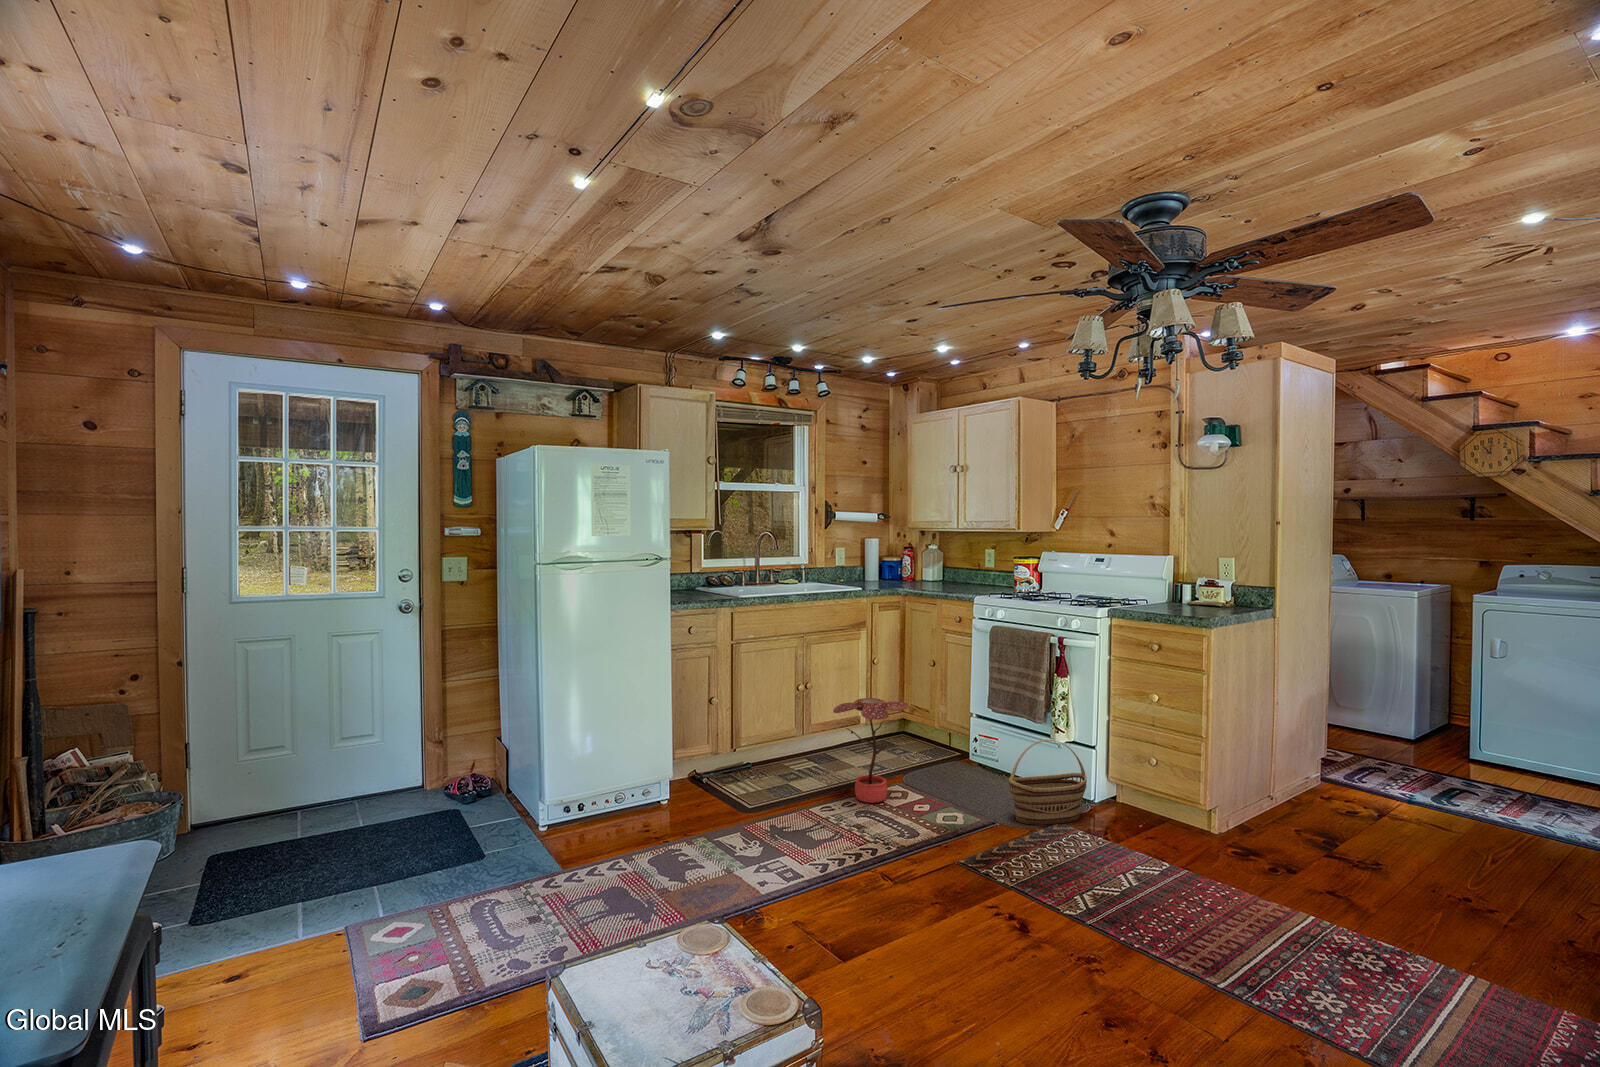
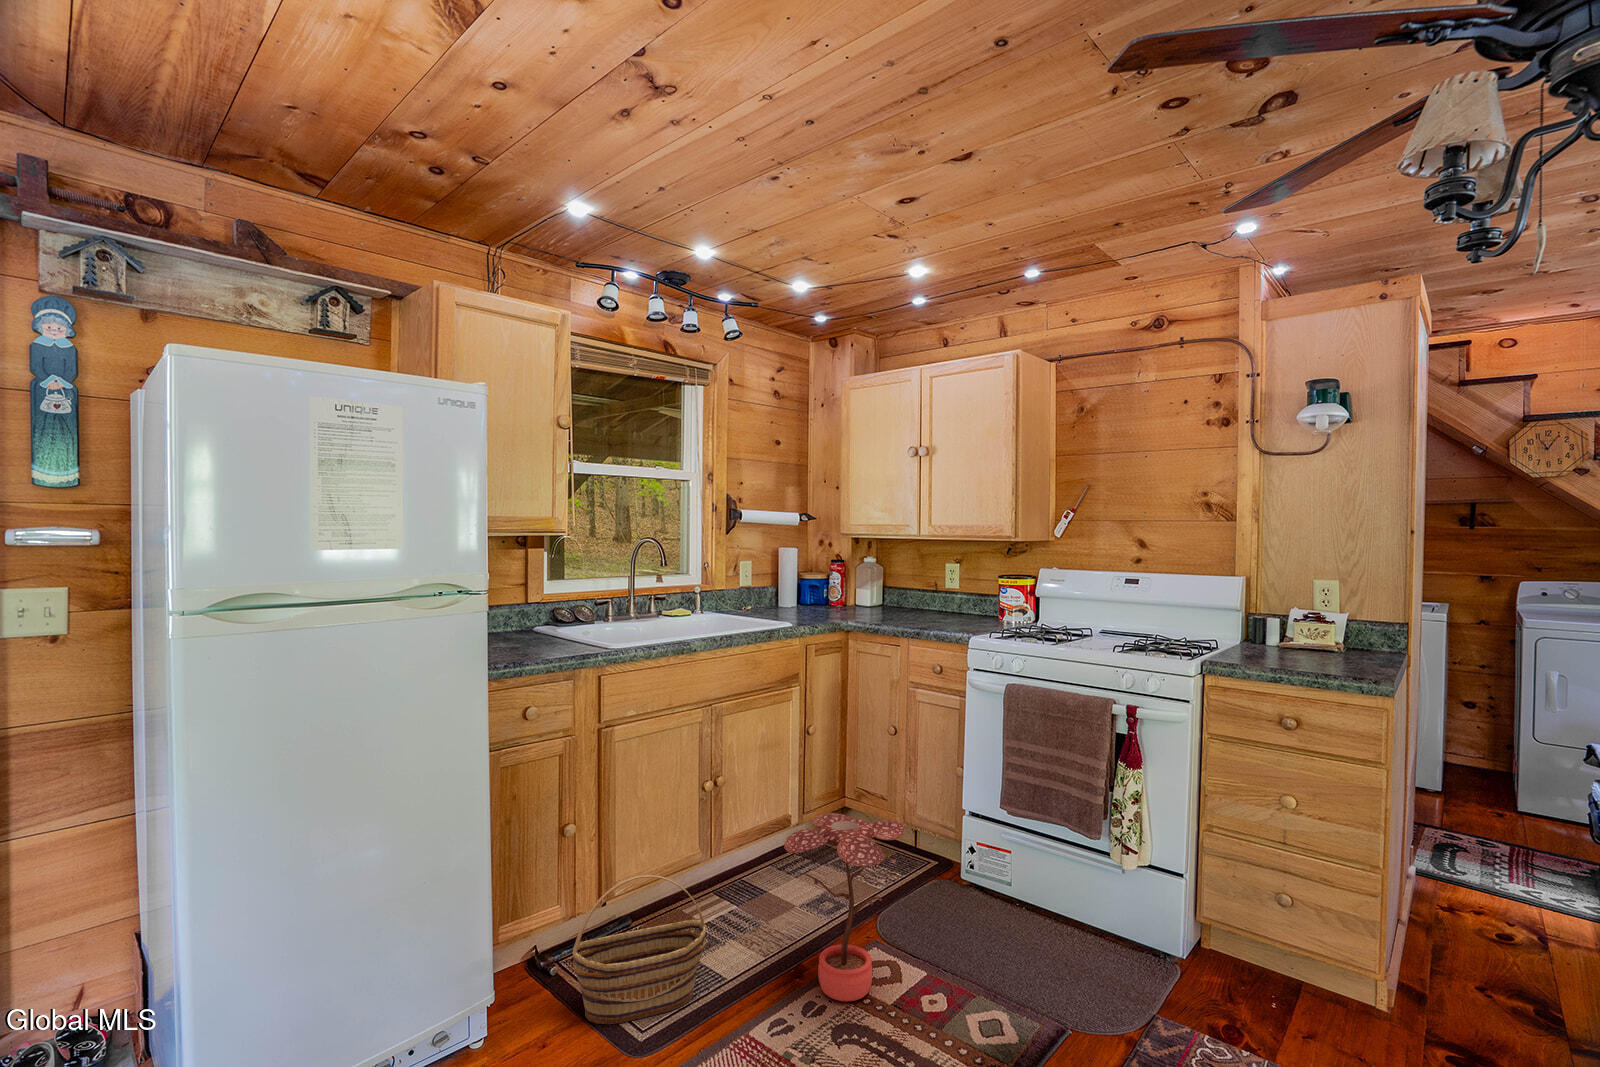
basket: present [1009,740,1087,825] -> present [573,875,706,1024]

